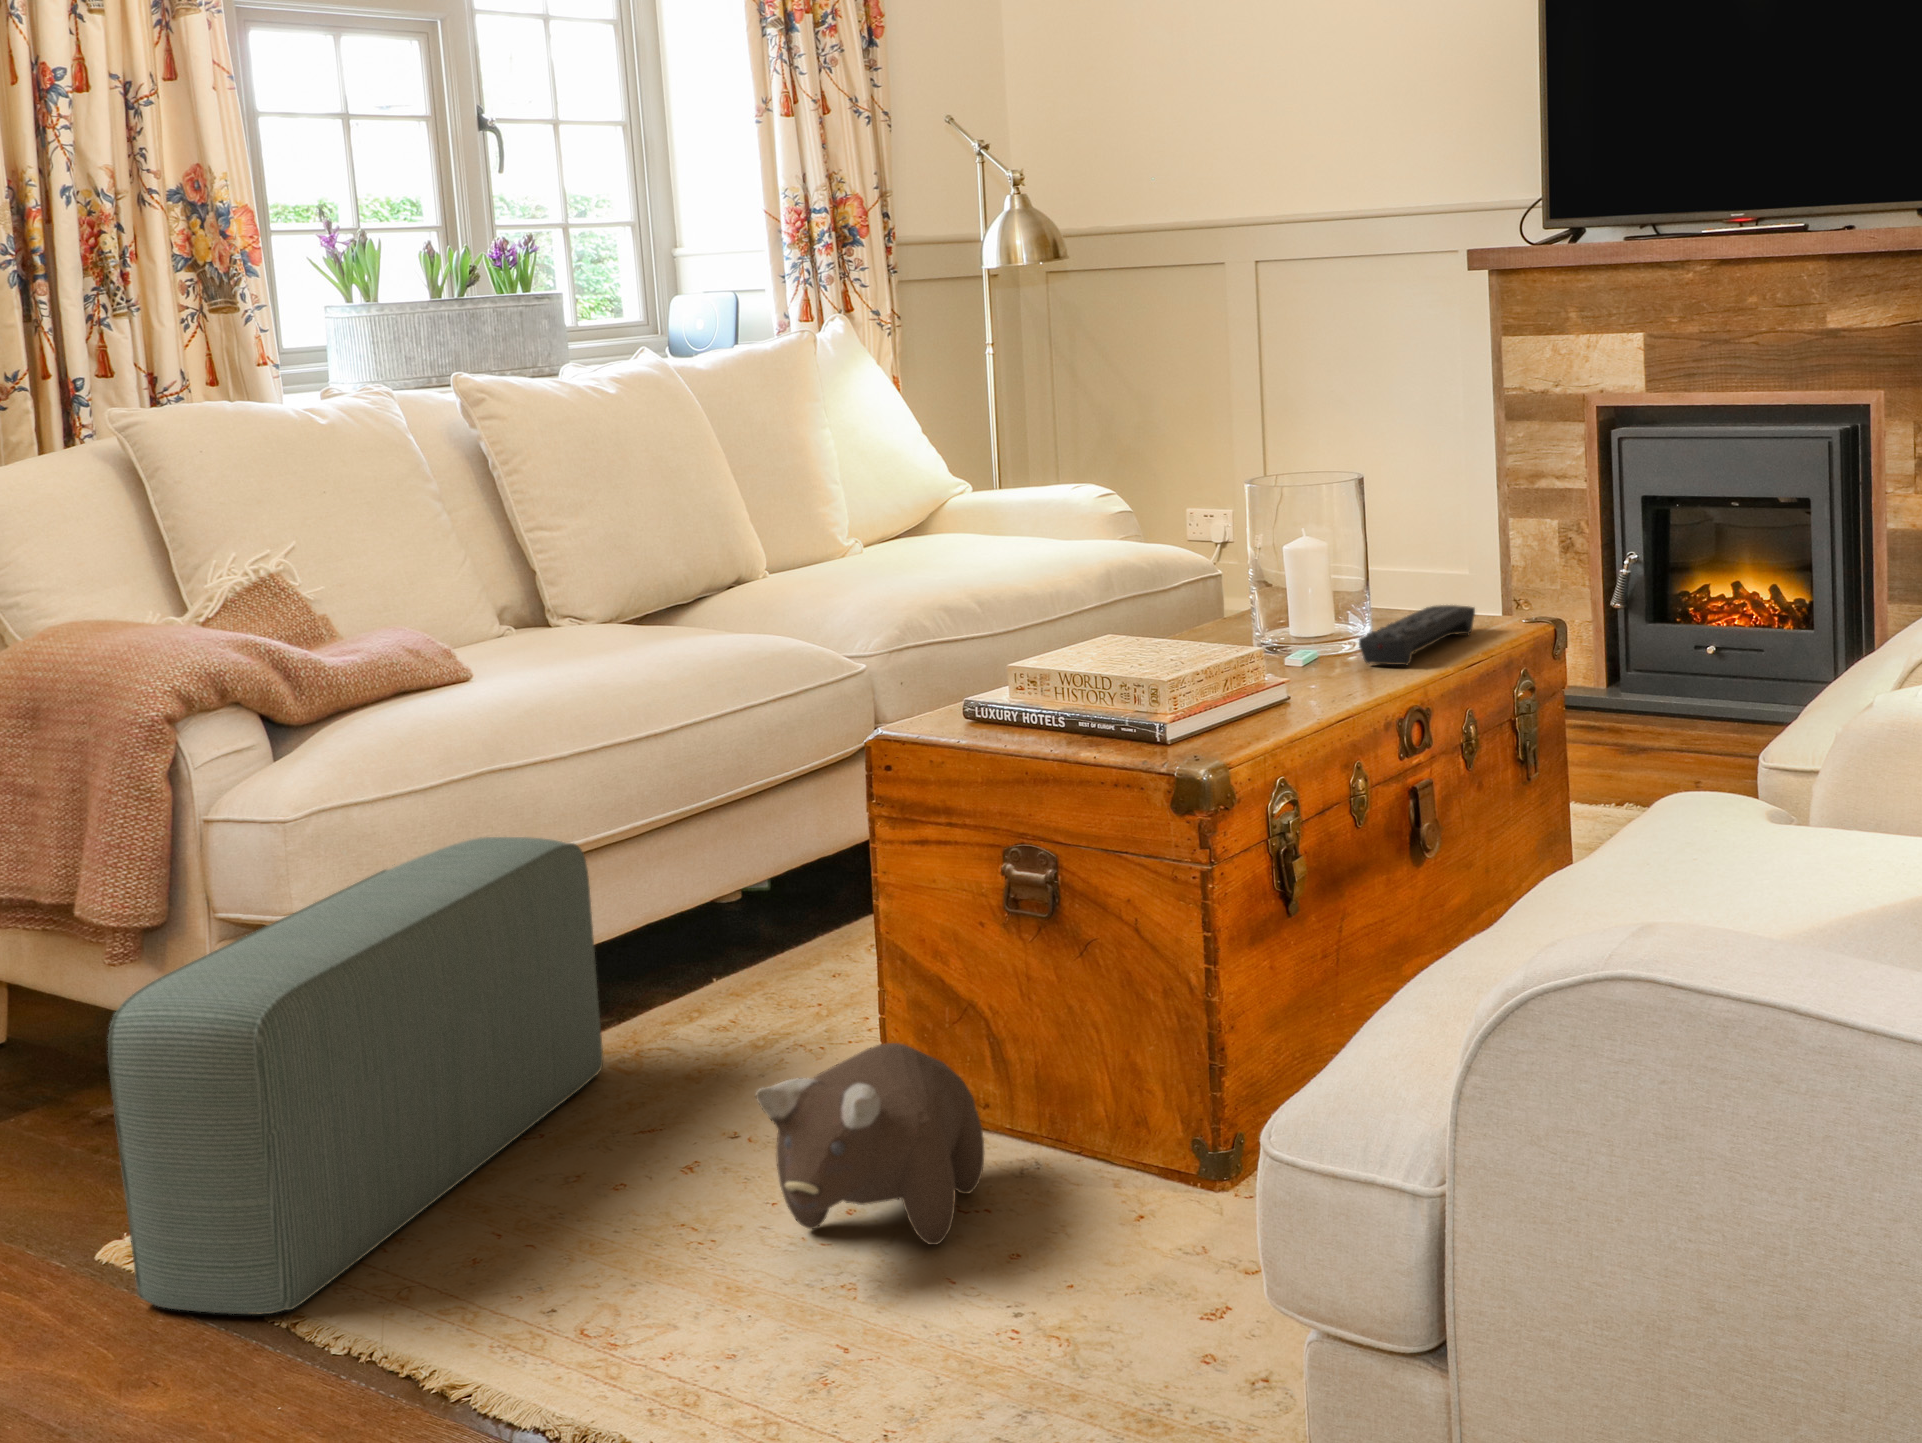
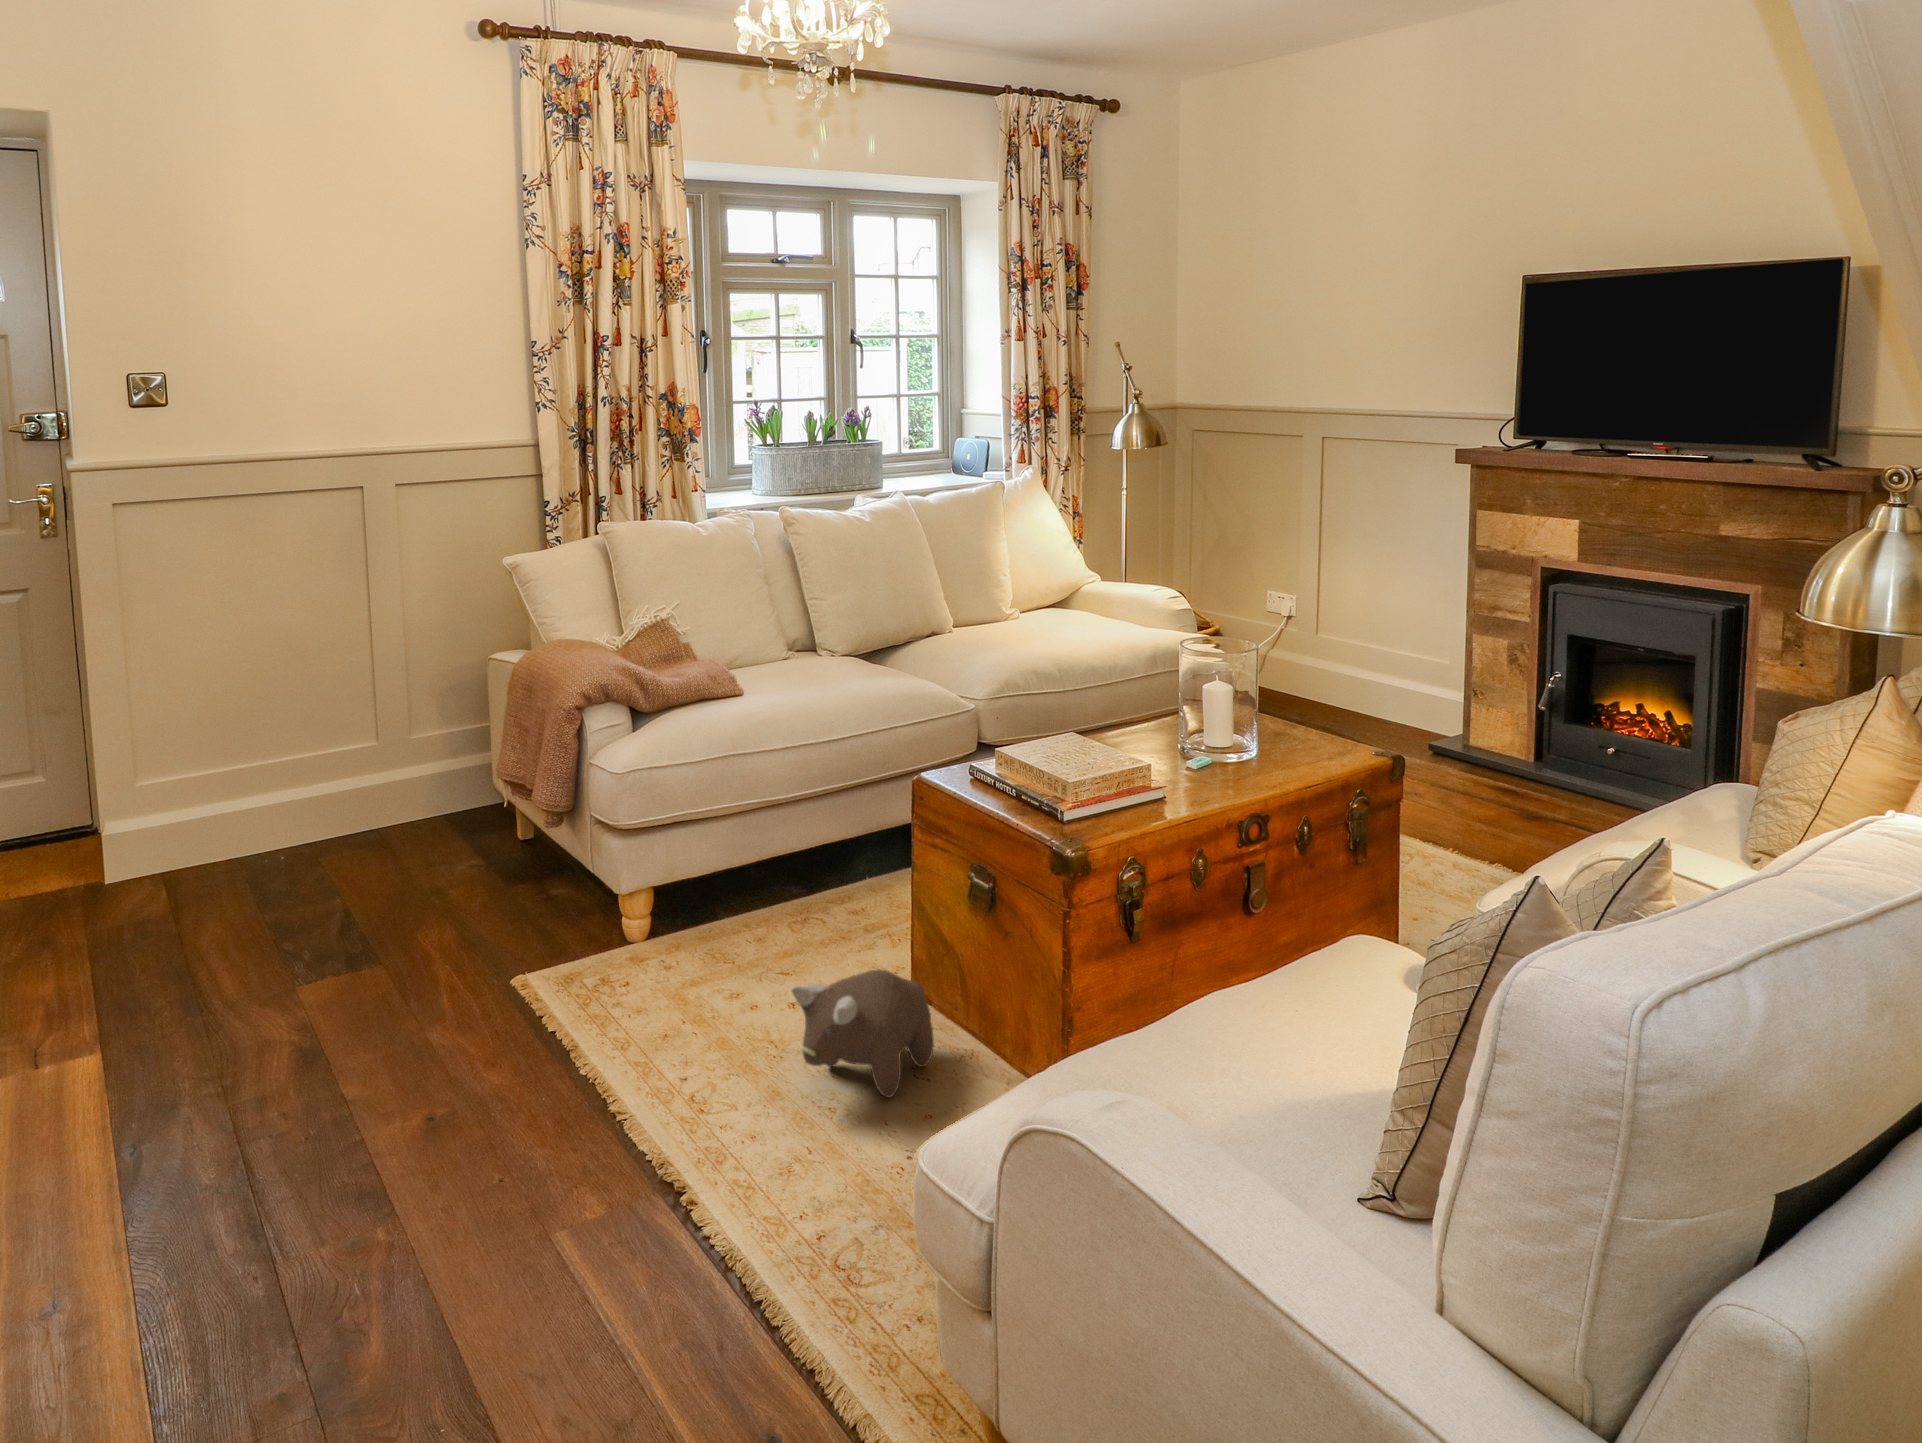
remote control: present [1359,605,1475,666] -> none [1233,733,1334,780]
pouf: present [108,837,603,1314] -> none [503,789,778,1044]

